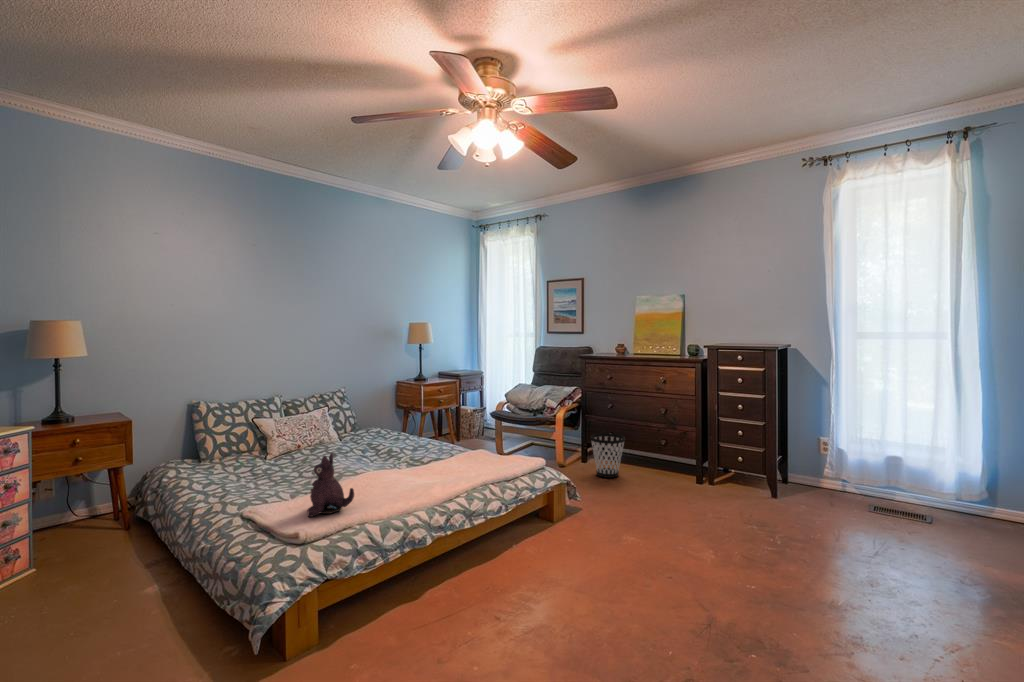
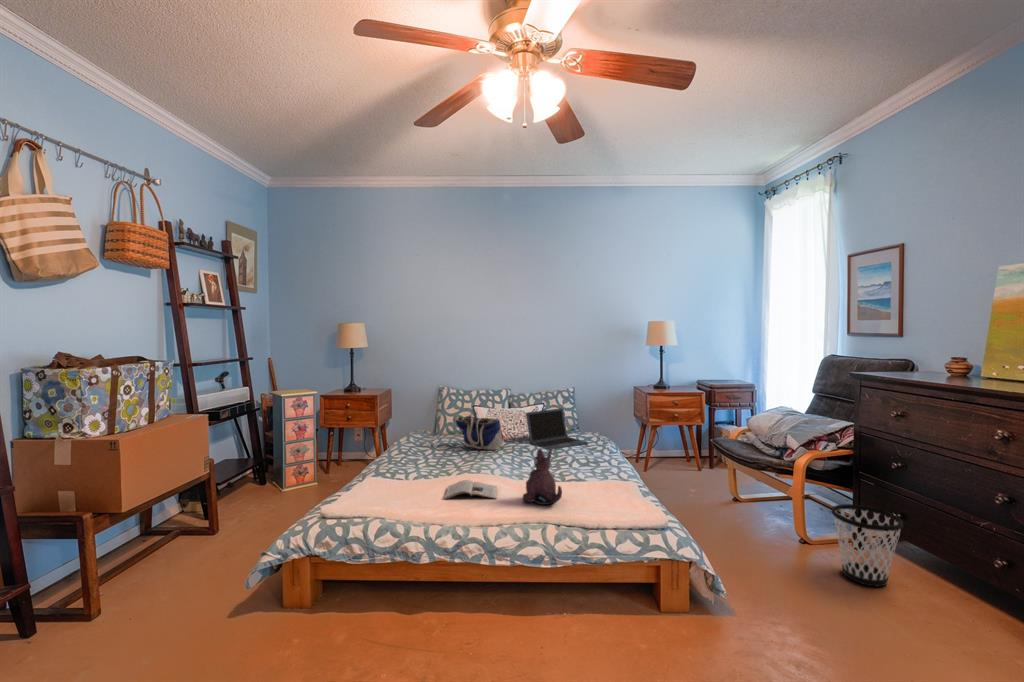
laptop: none [332,407,389,446] -> present [526,408,587,449]
tote bag: none [271,422,332,460] -> present [455,416,505,450]
plush toy: present [308,453,354,517] -> present [522,448,562,505]
magazine: none [370,475,430,494] -> present [445,480,497,499]

